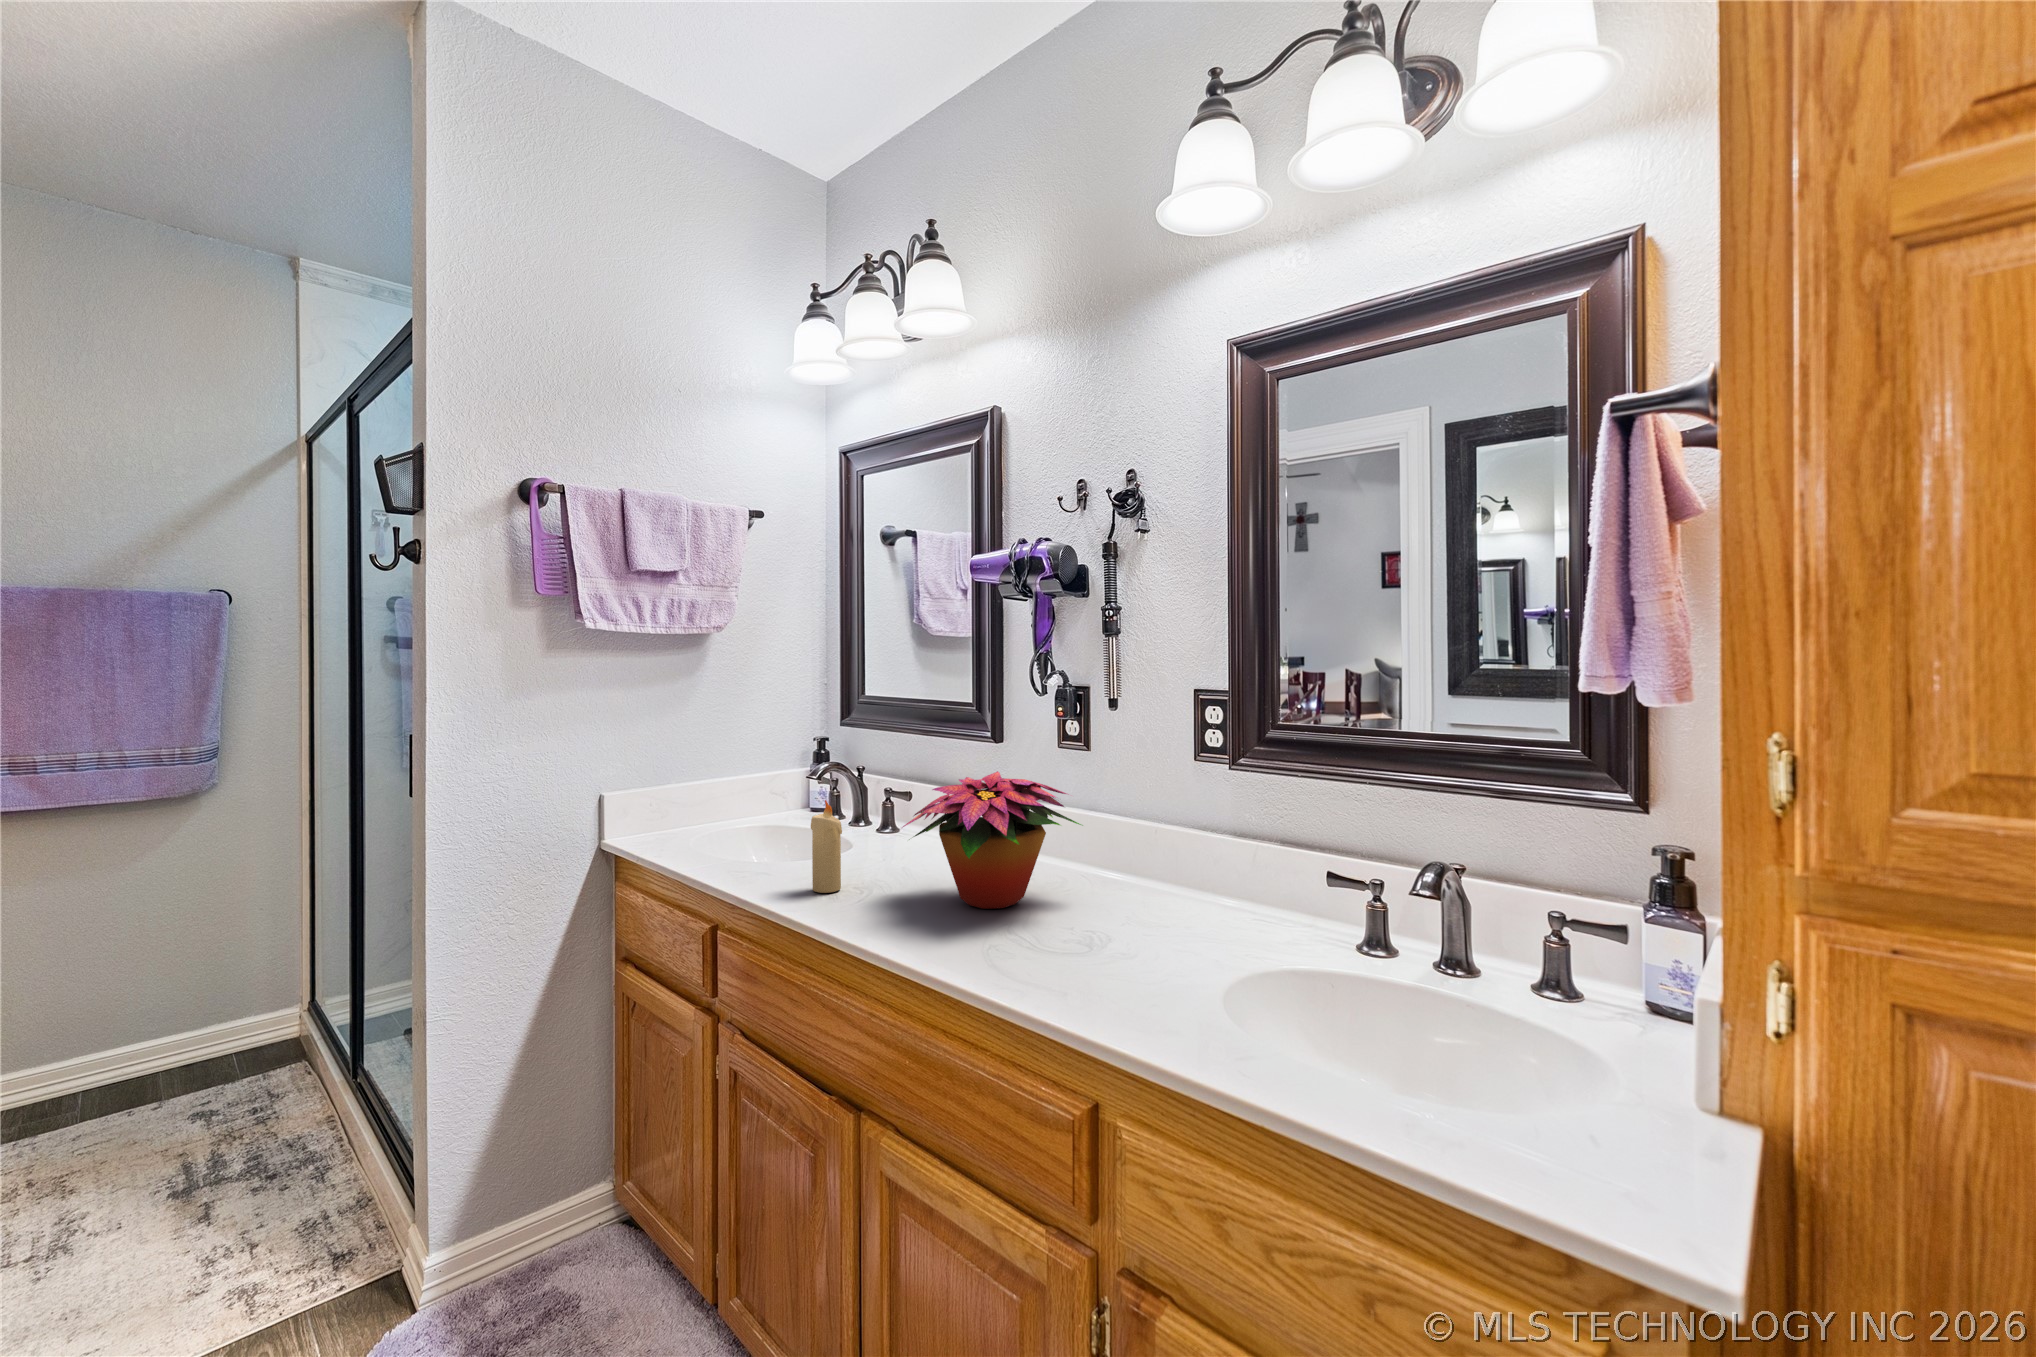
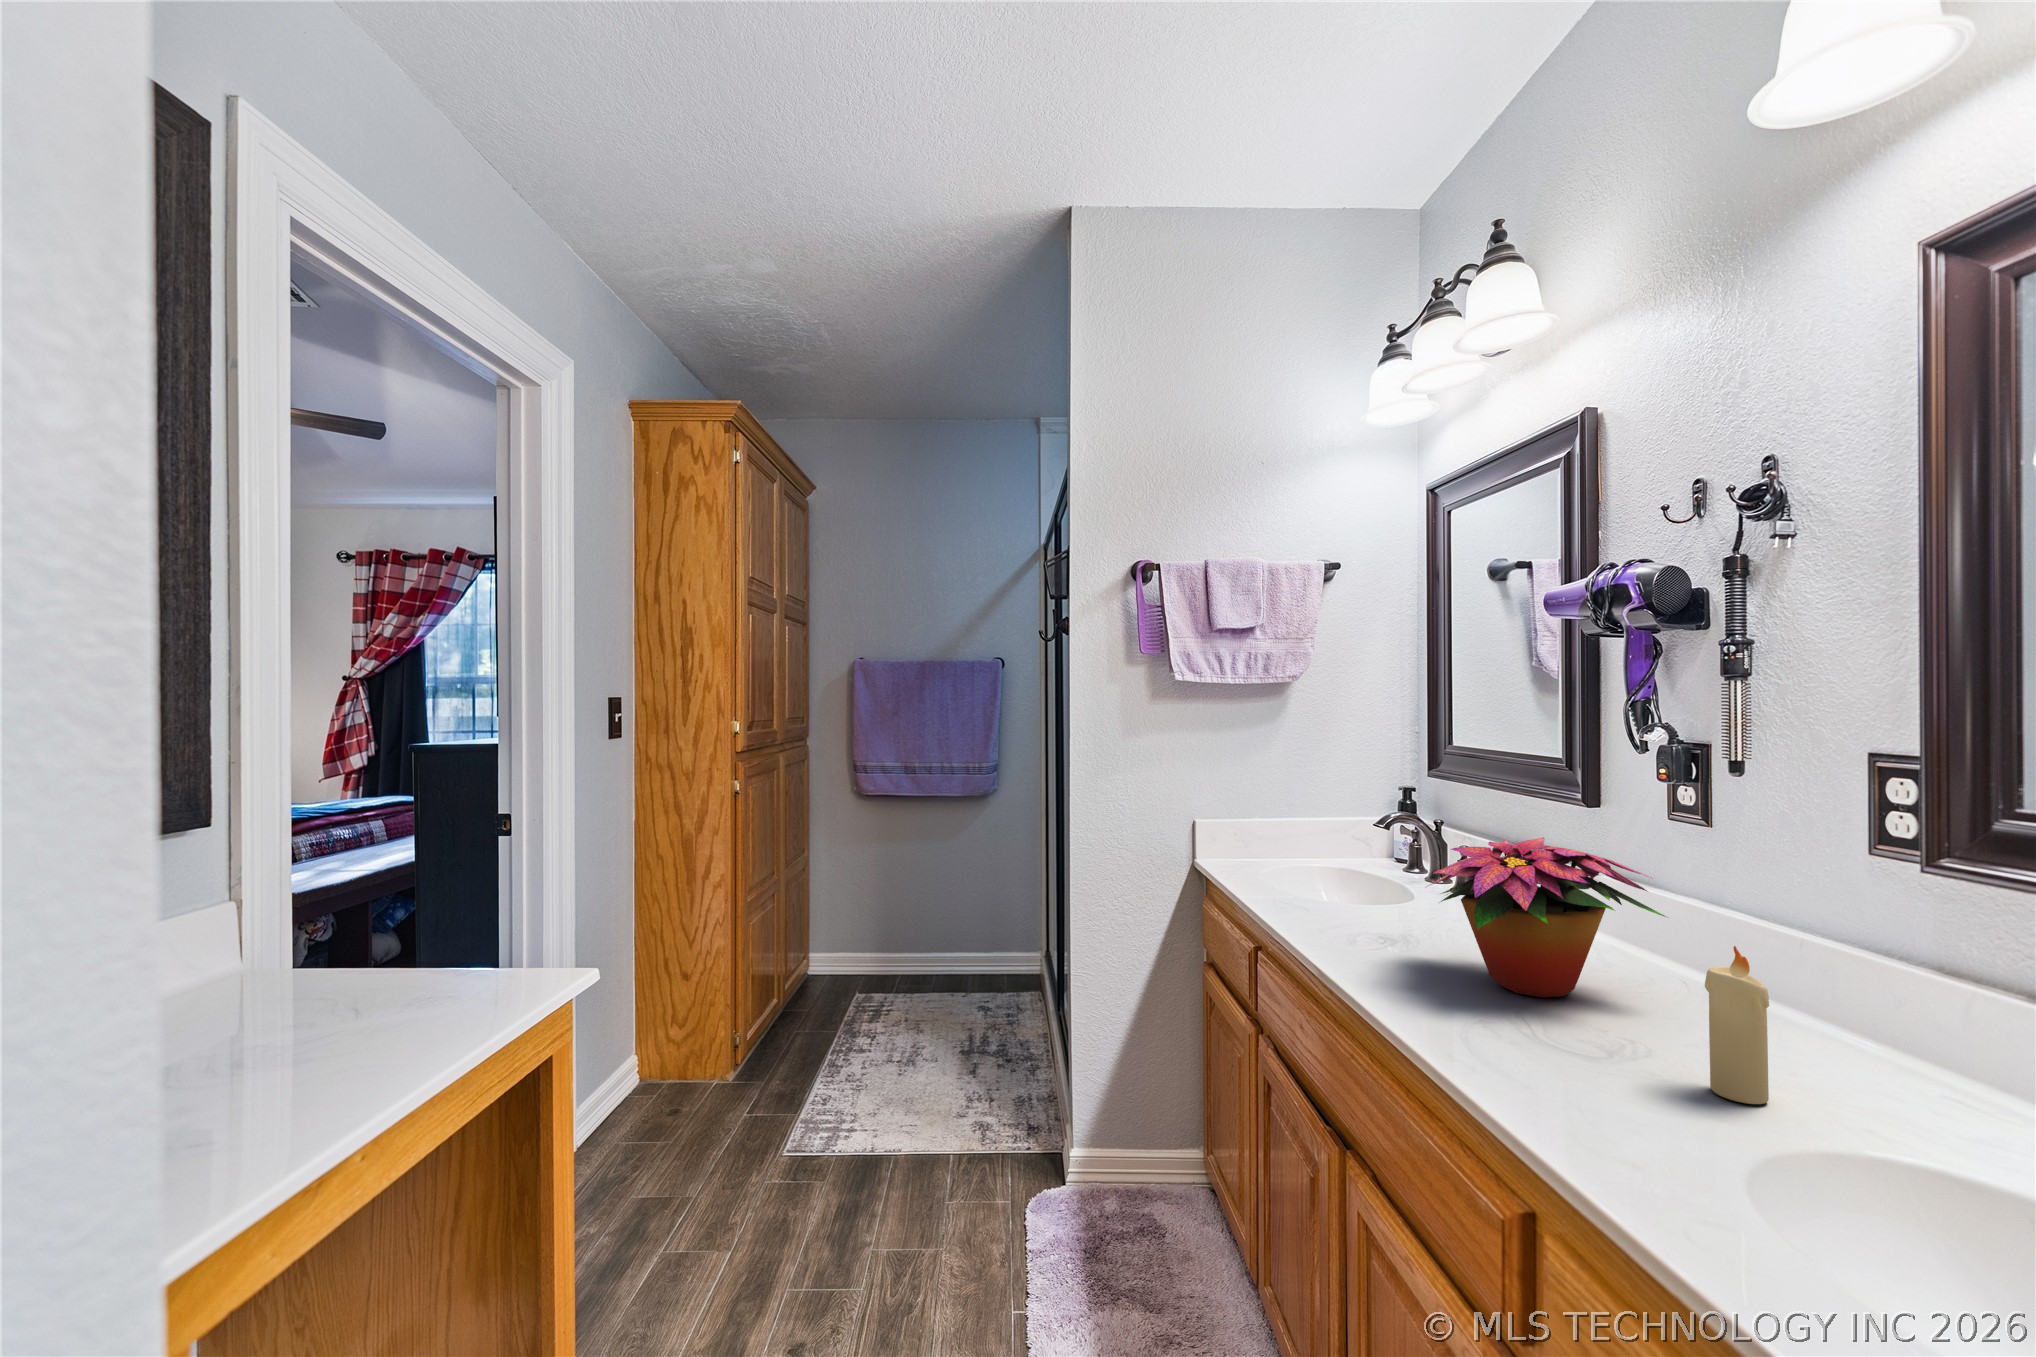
candle: present [811,800,842,893] -> present [1705,946,1769,1104]

